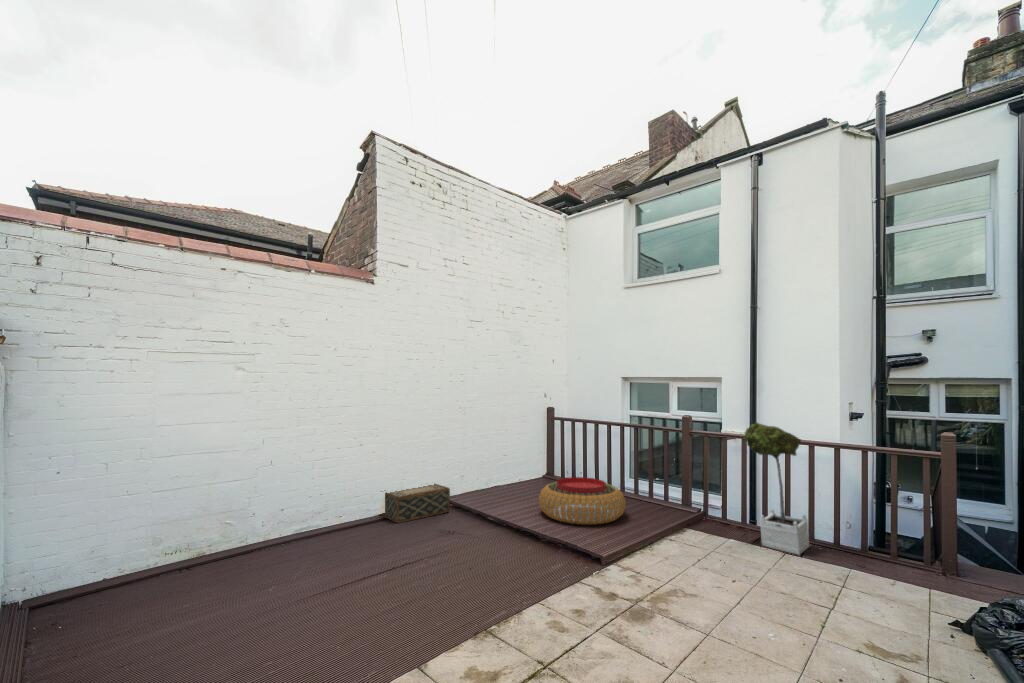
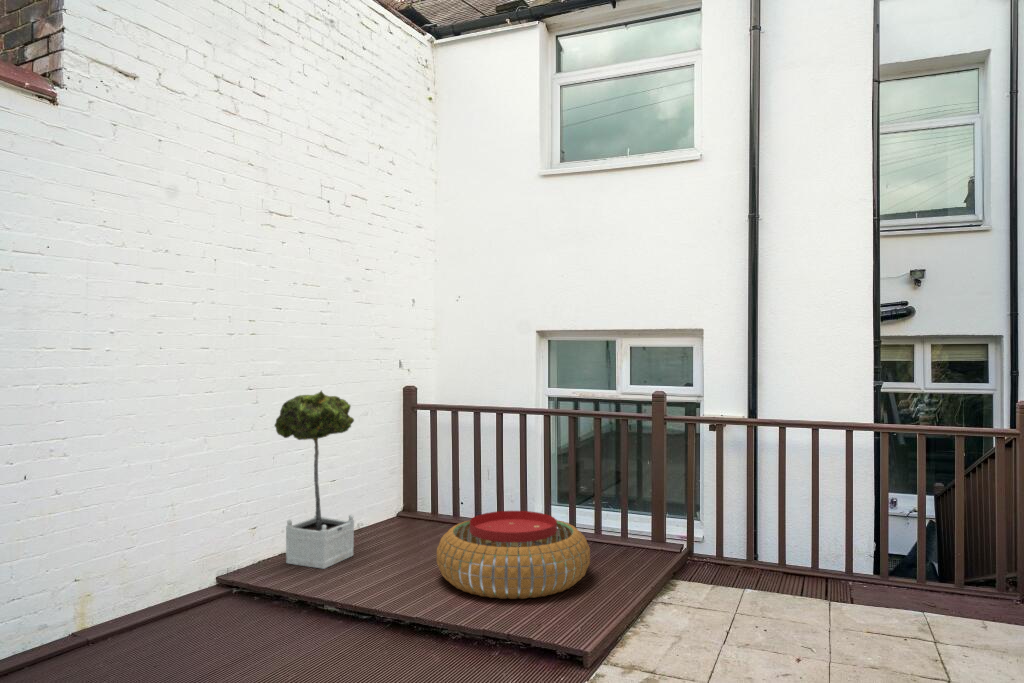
potted tree: present [744,422,809,555] -> present [275,391,354,569]
woven basket: present [381,484,450,523] -> none [95,553,253,655]

